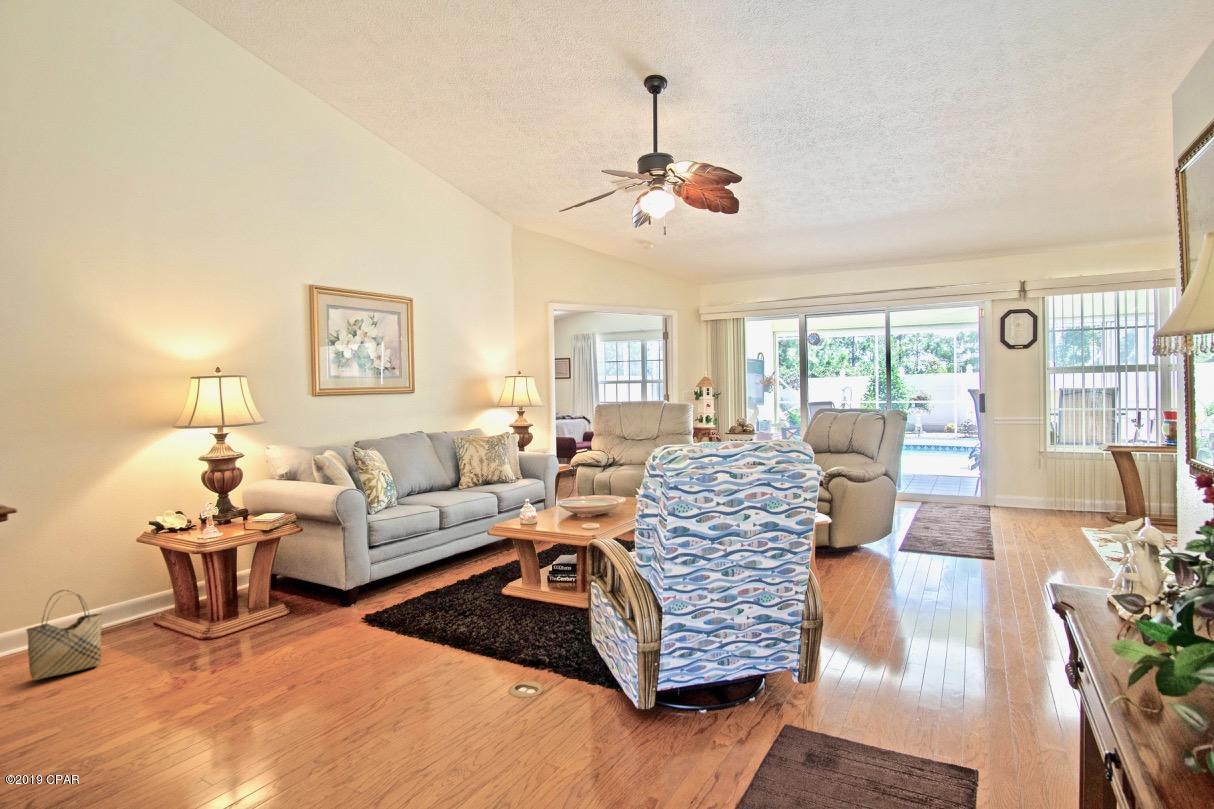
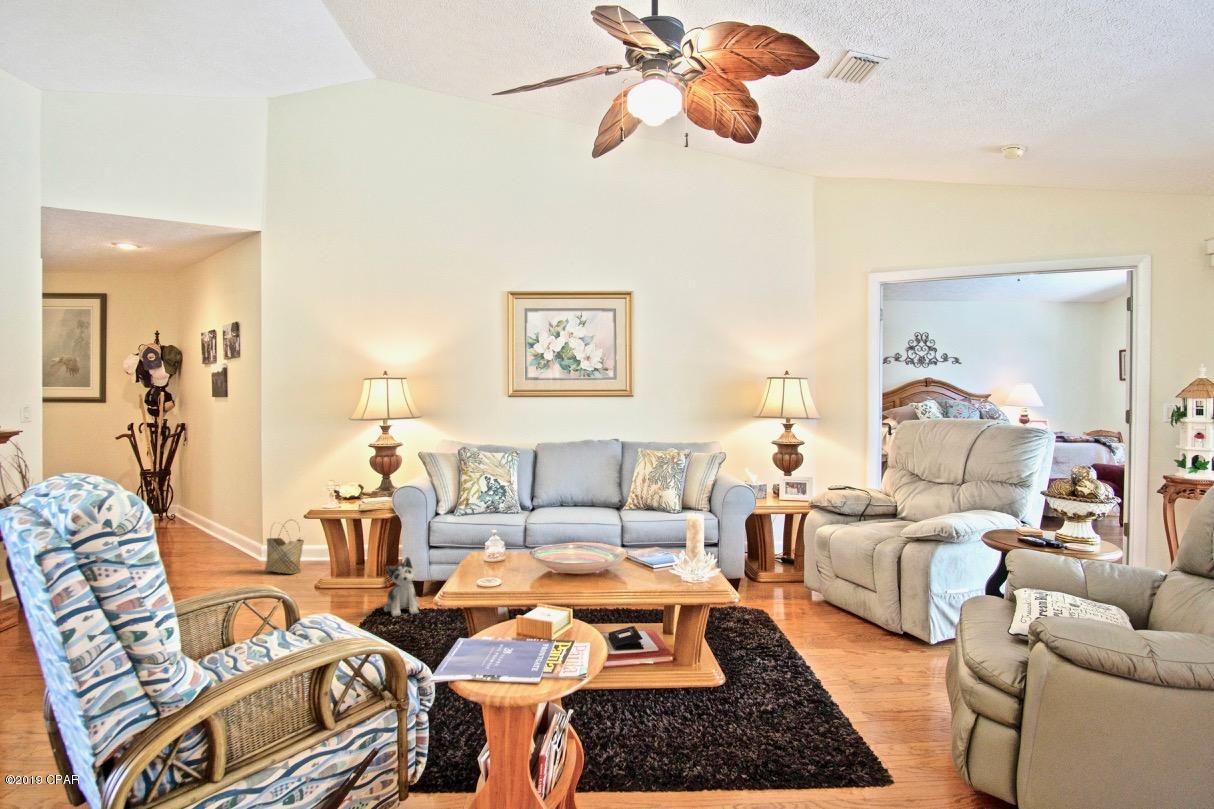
plush toy: none [353,556,408,621] -> present [384,557,419,616]

